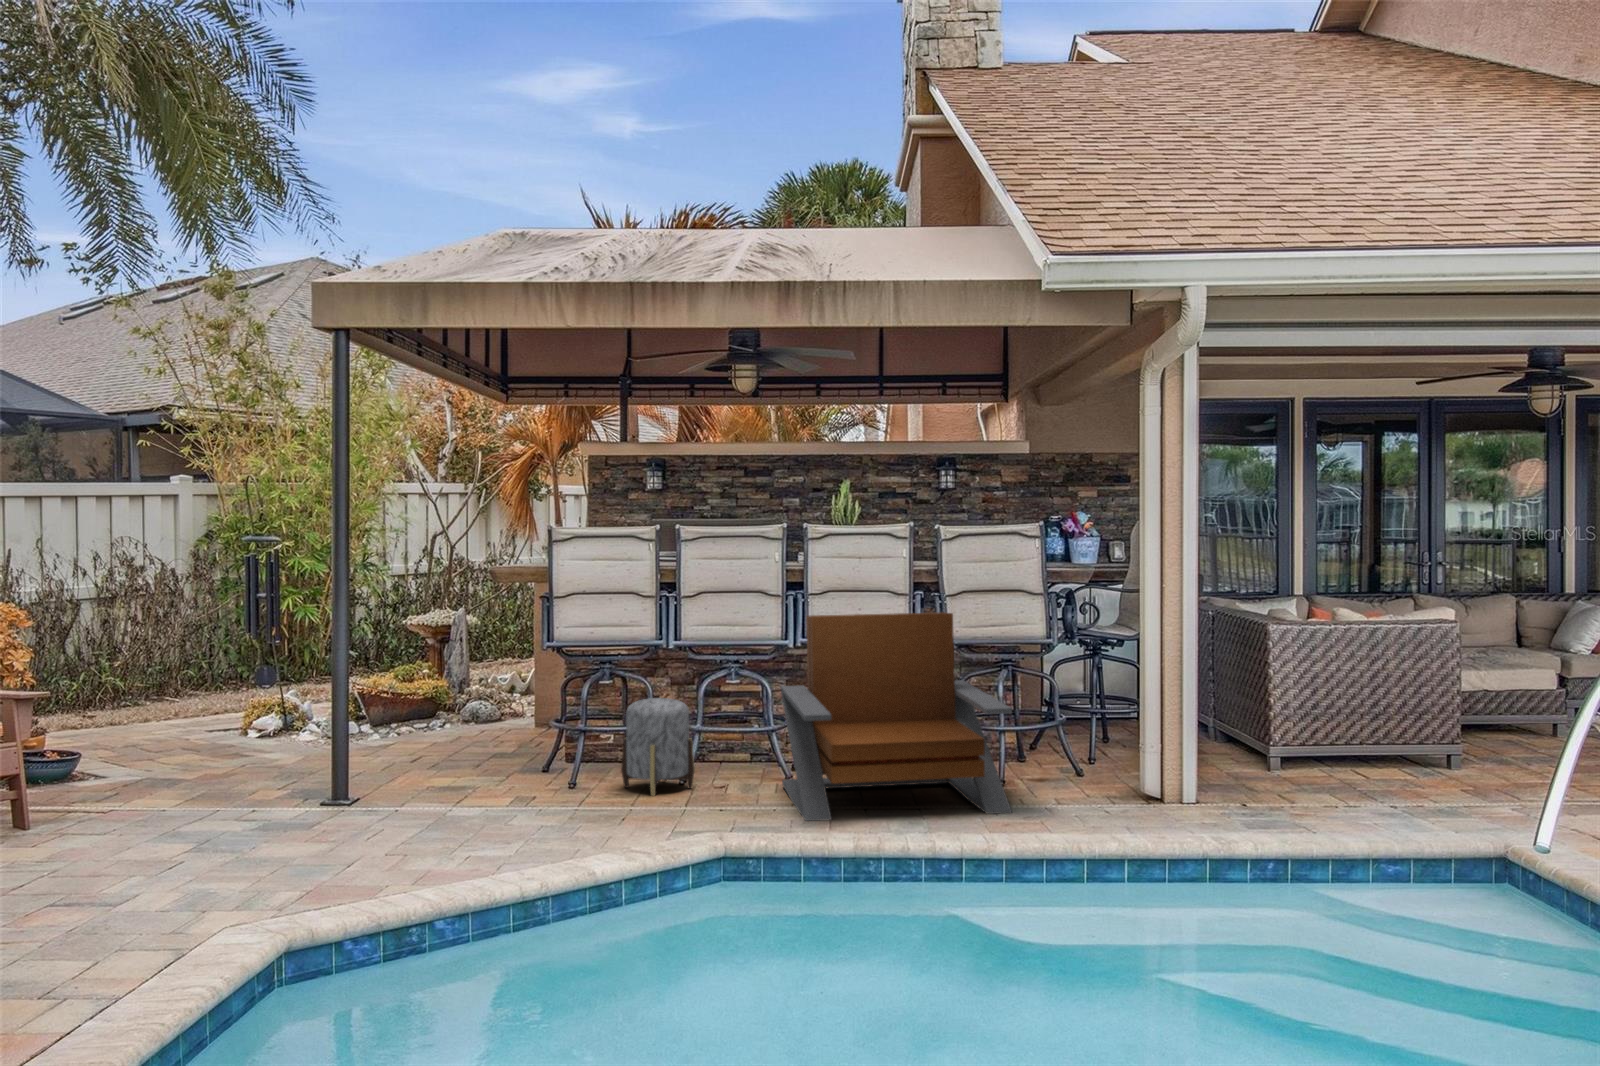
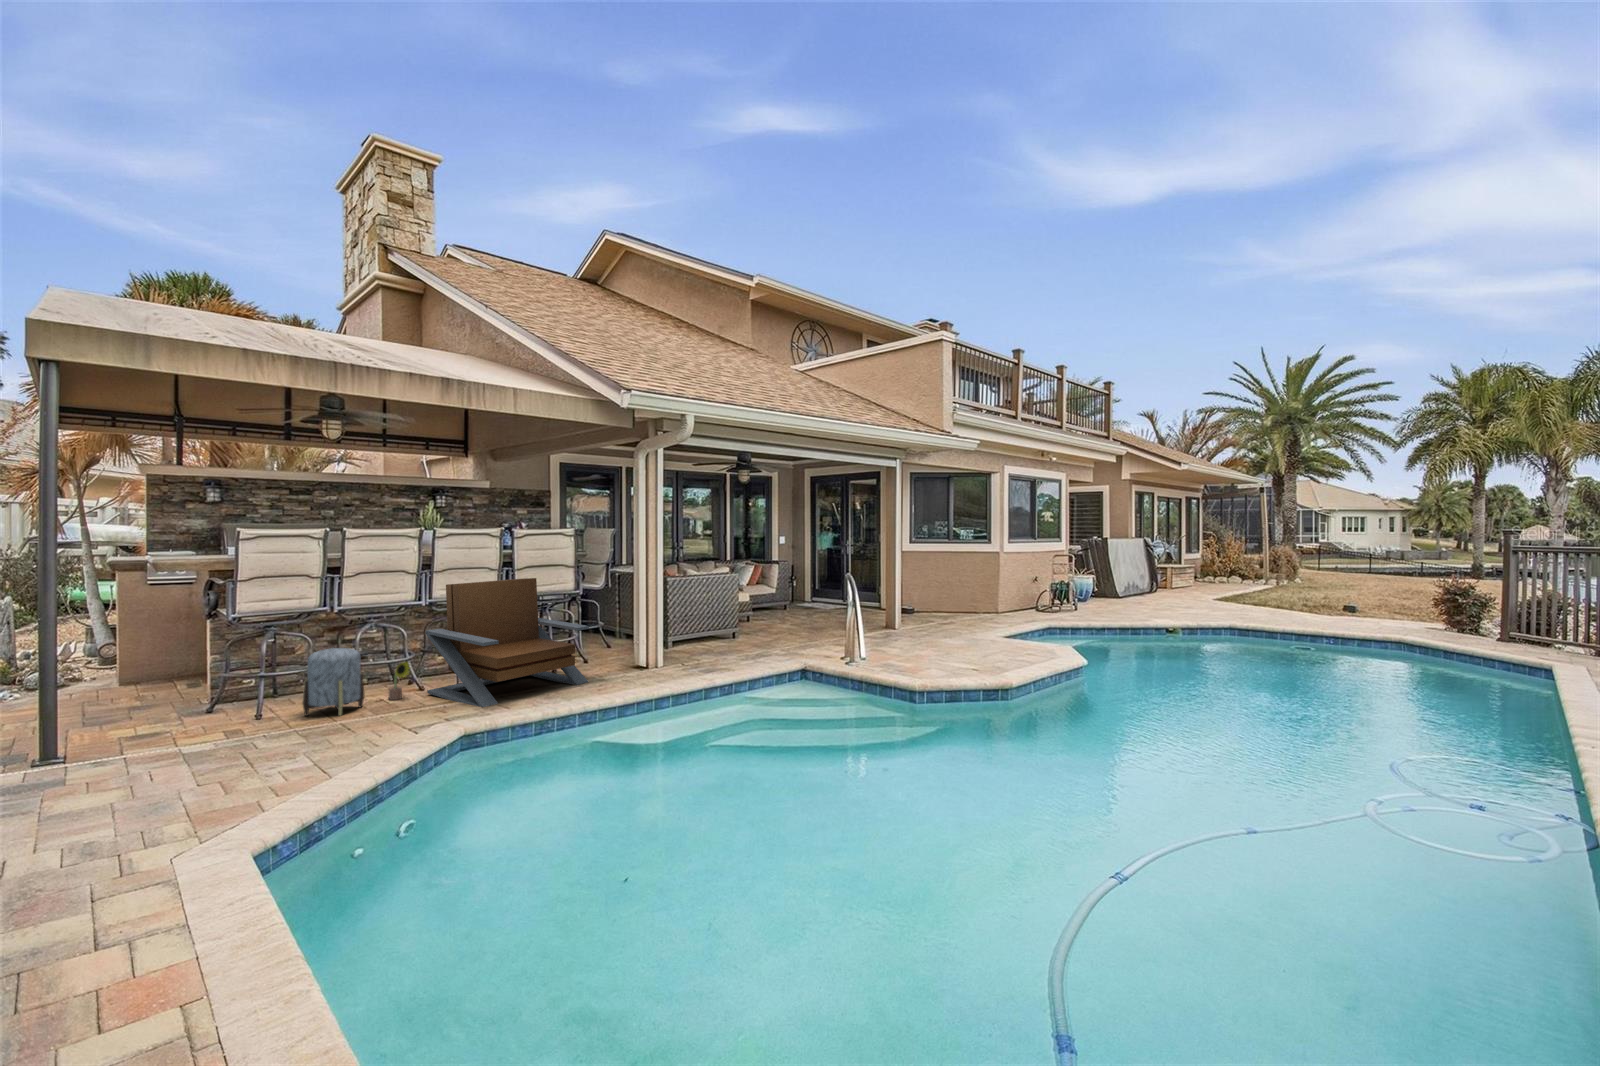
decorative plant: none [733,729,762,787] -> present [389,662,410,700]

